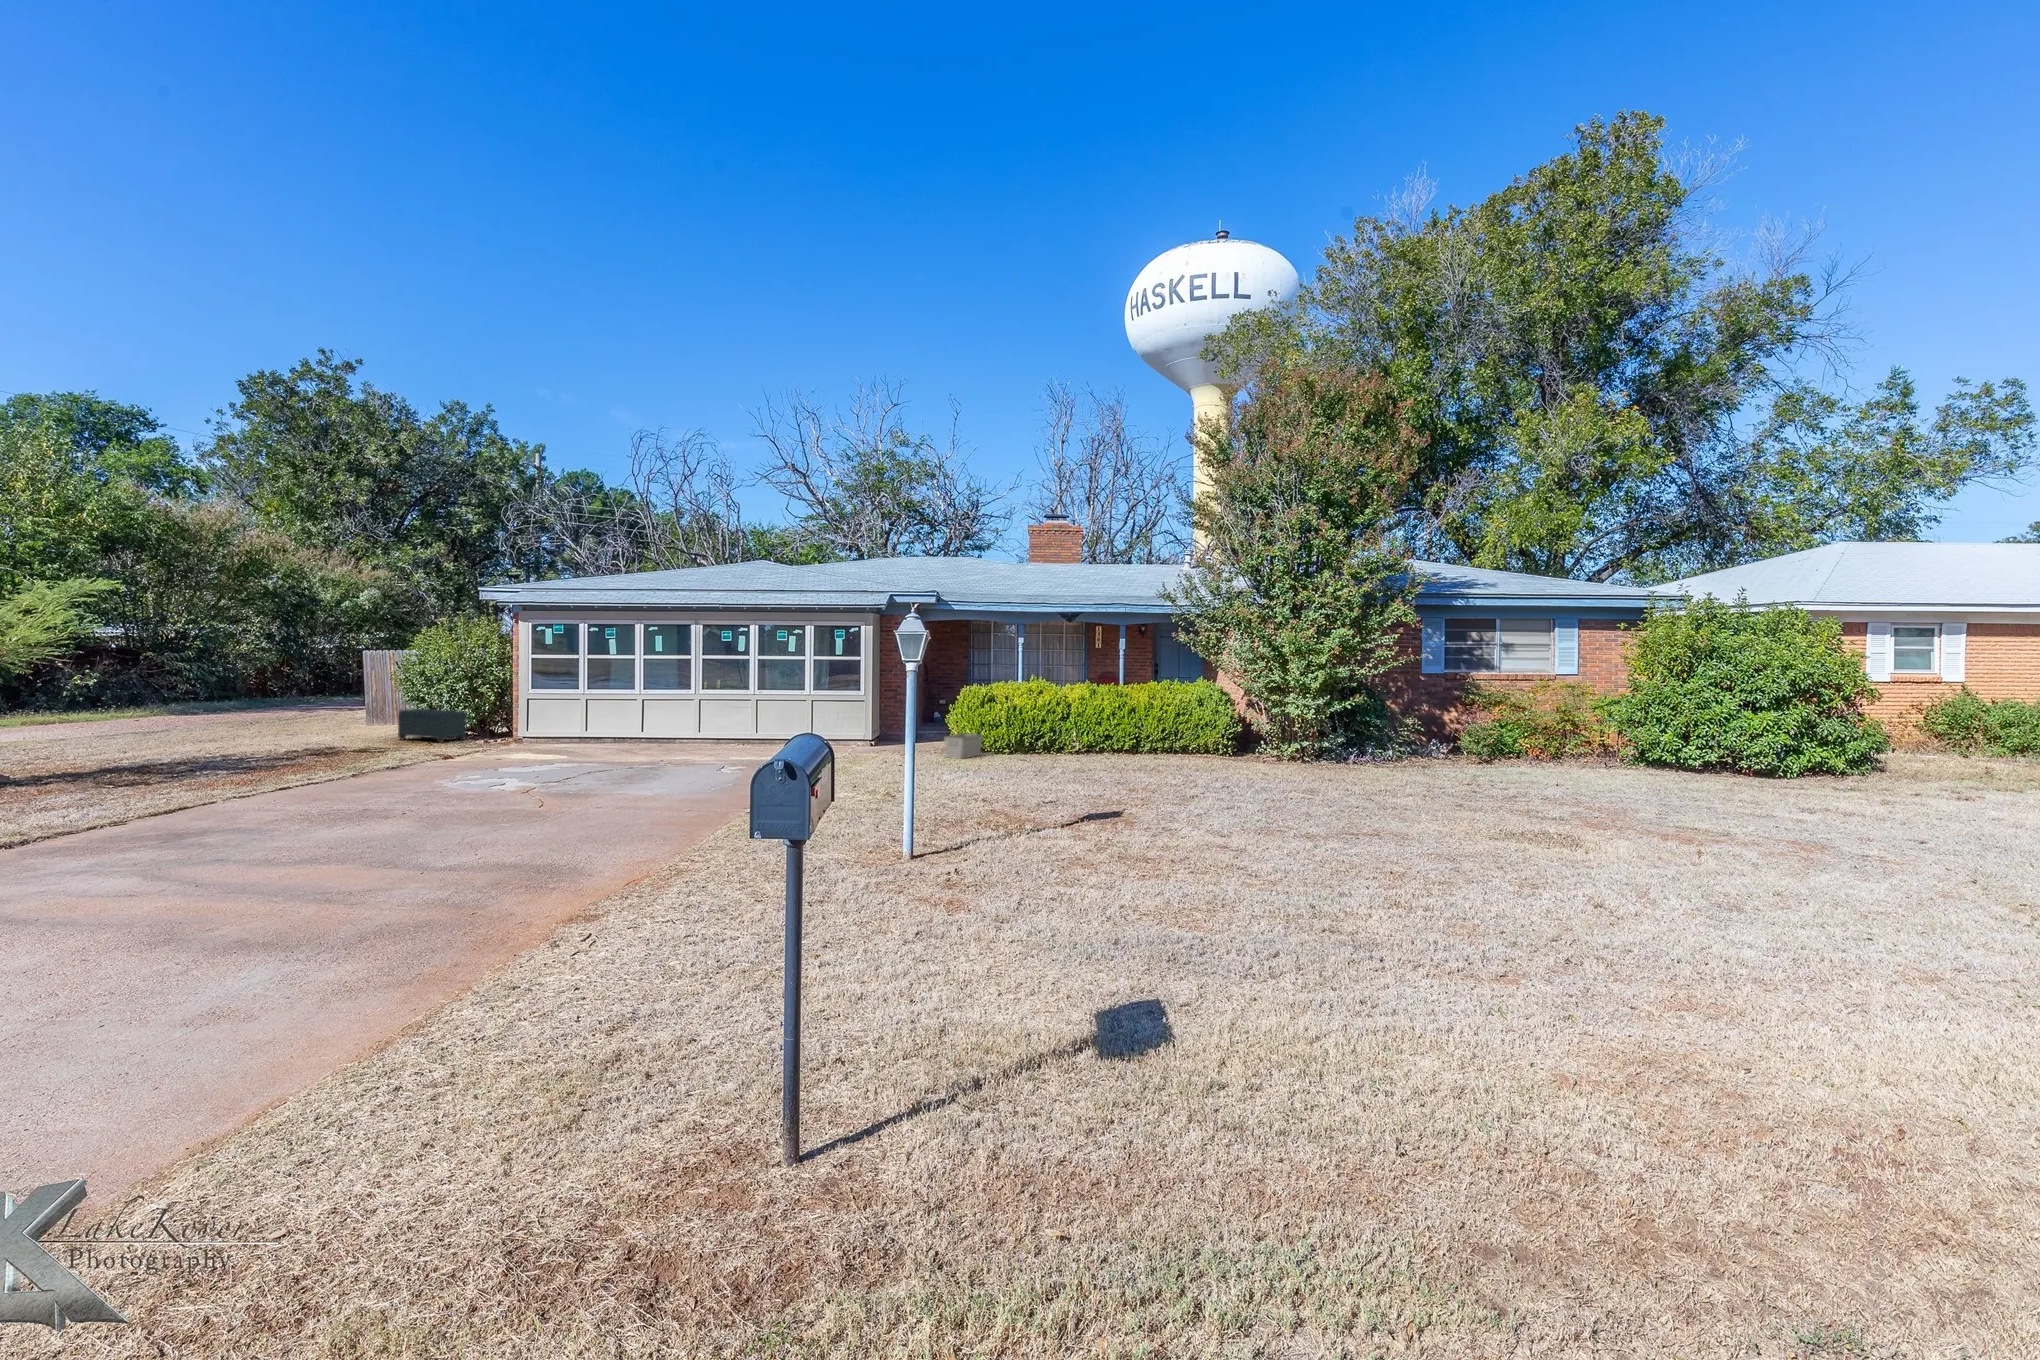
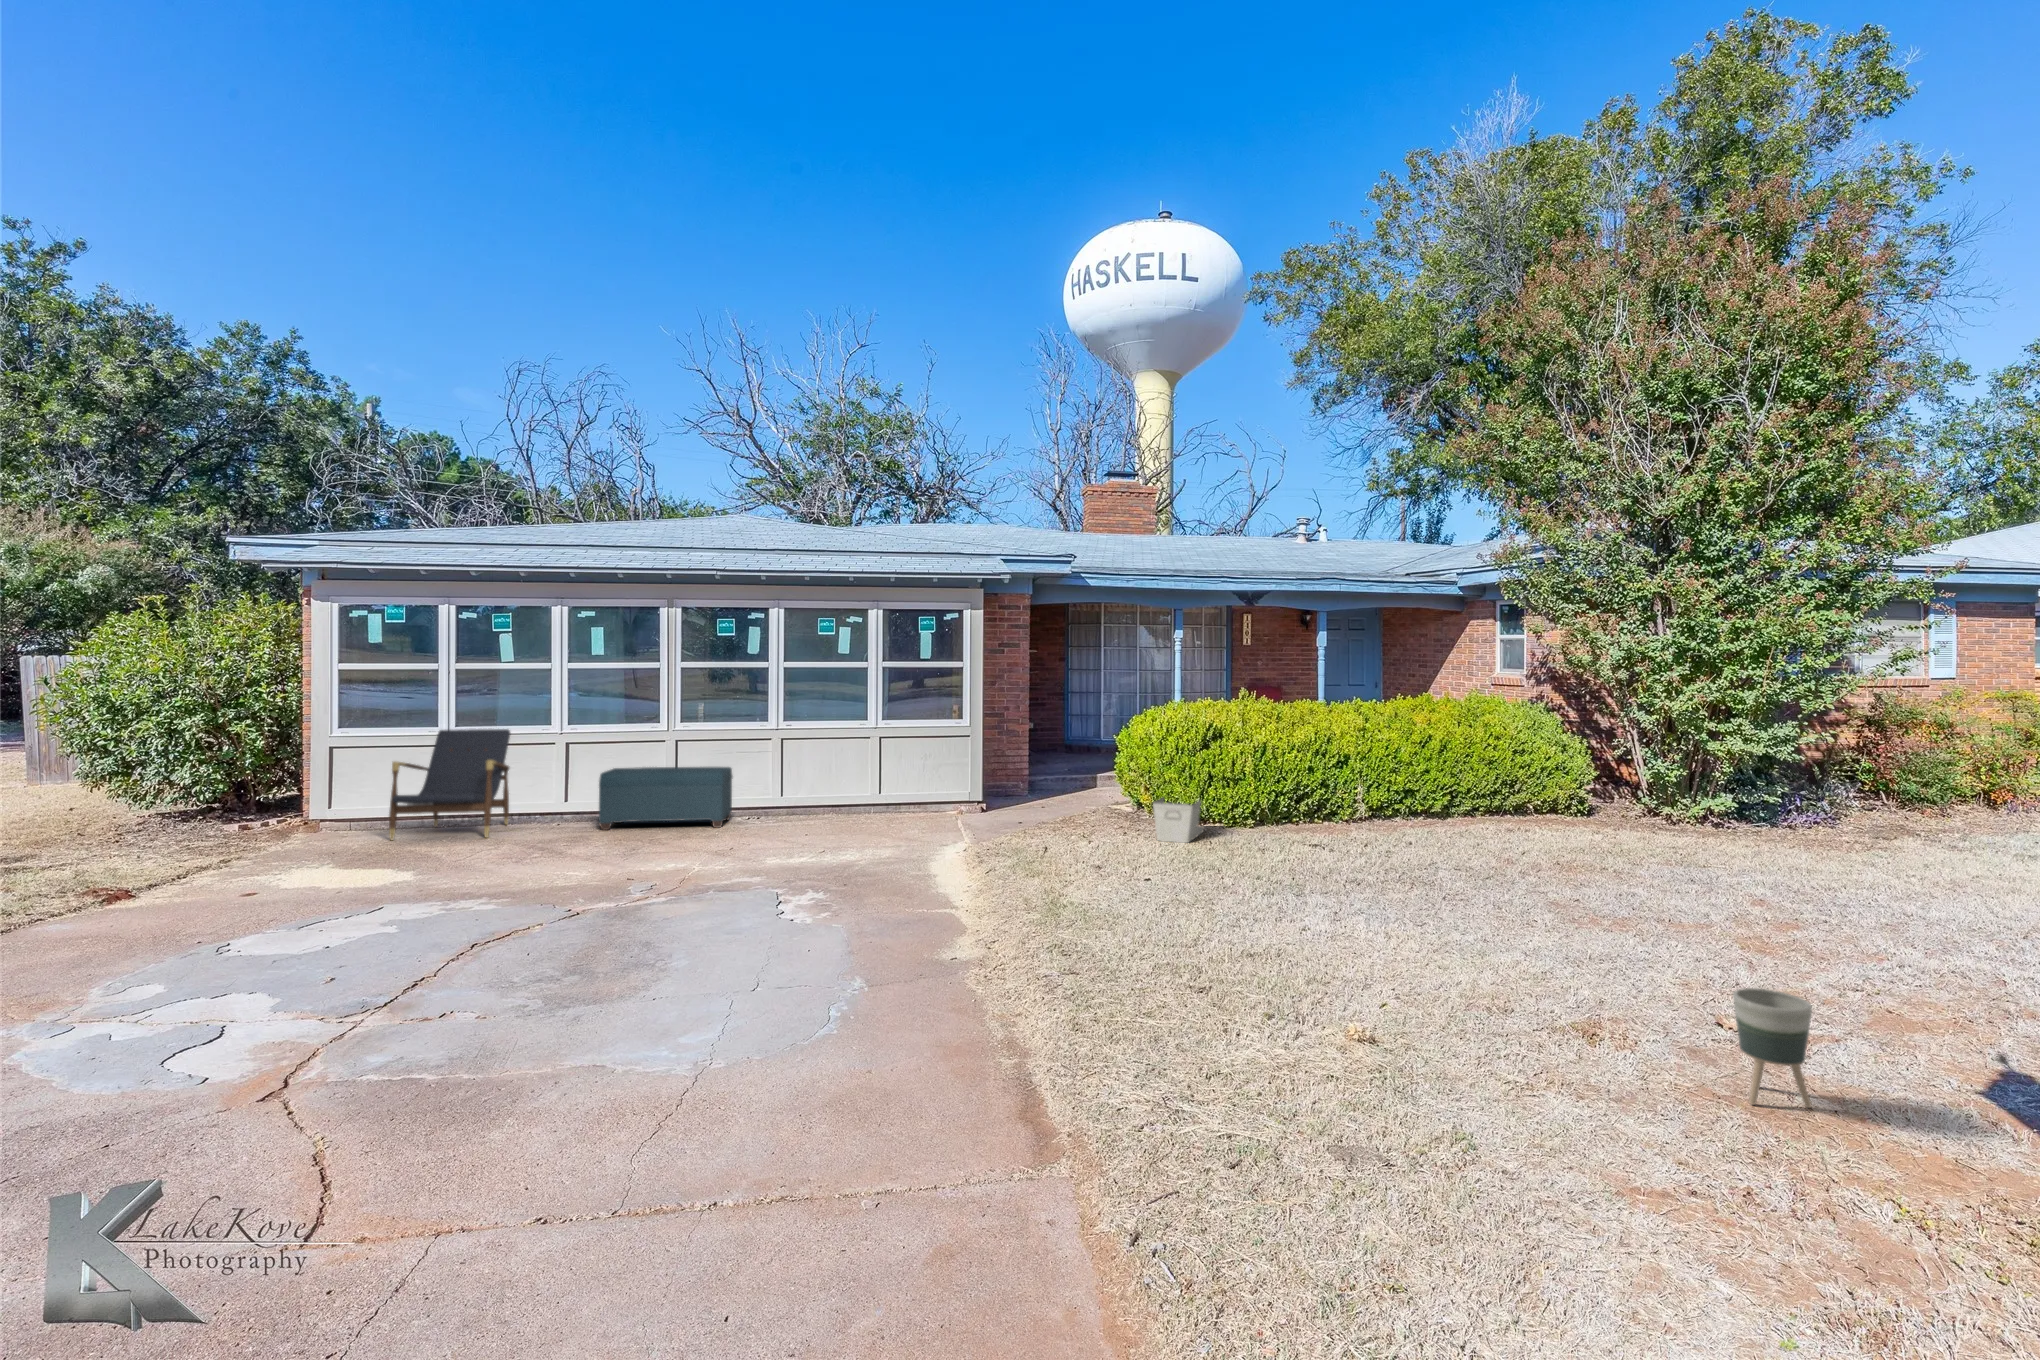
lounge chair: none [557,691,616,748] -> present [389,729,511,841]
bench: present [398,708,466,743] -> present [599,767,732,830]
planter: none [1008,787,1032,826] -> present [1733,988,1812,1108]

